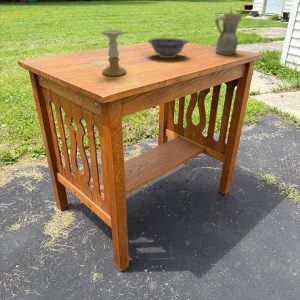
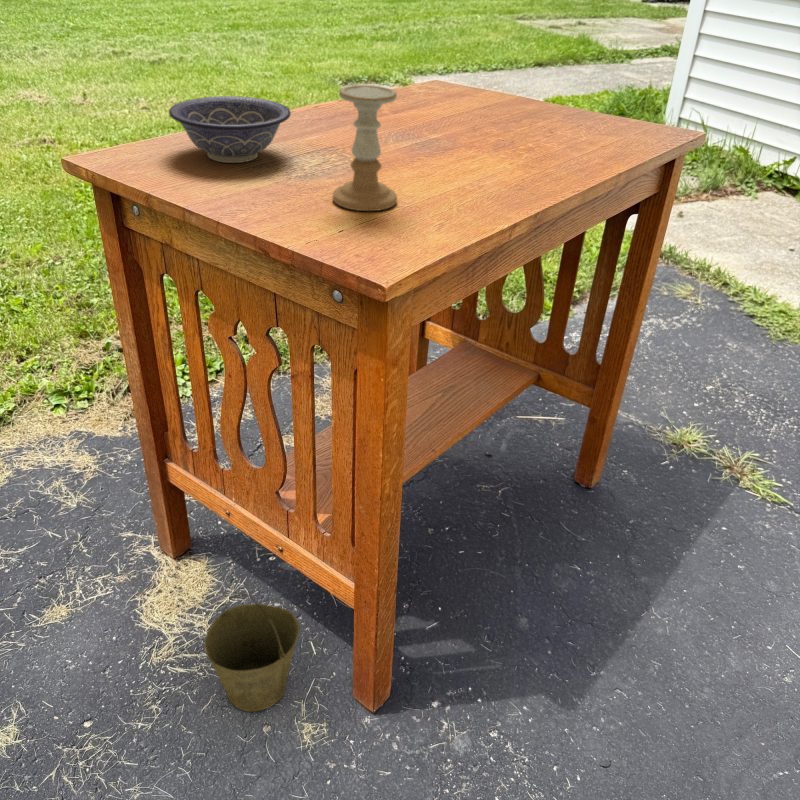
ceramic pitcher: present [215,13,242,55] -> none [582,24,657,135]
decorative bowl: present [148,38,188,58] -> present [169,96,290,163]
bucket: none [58,221,95,267] -> present [205,594,299,712]

